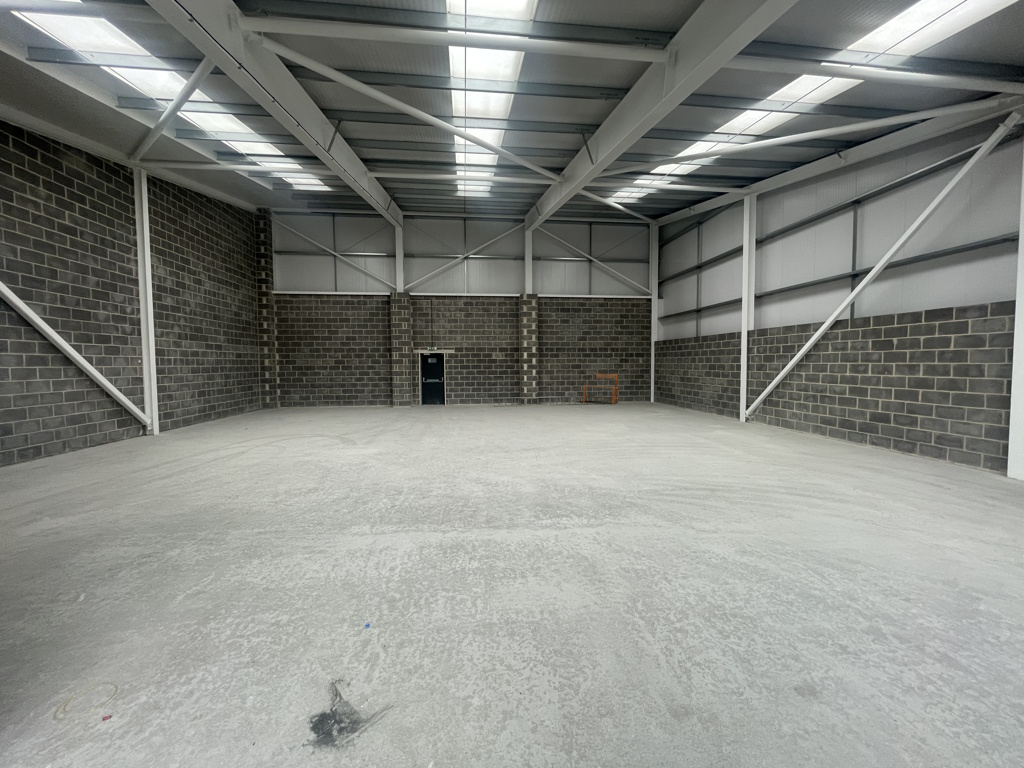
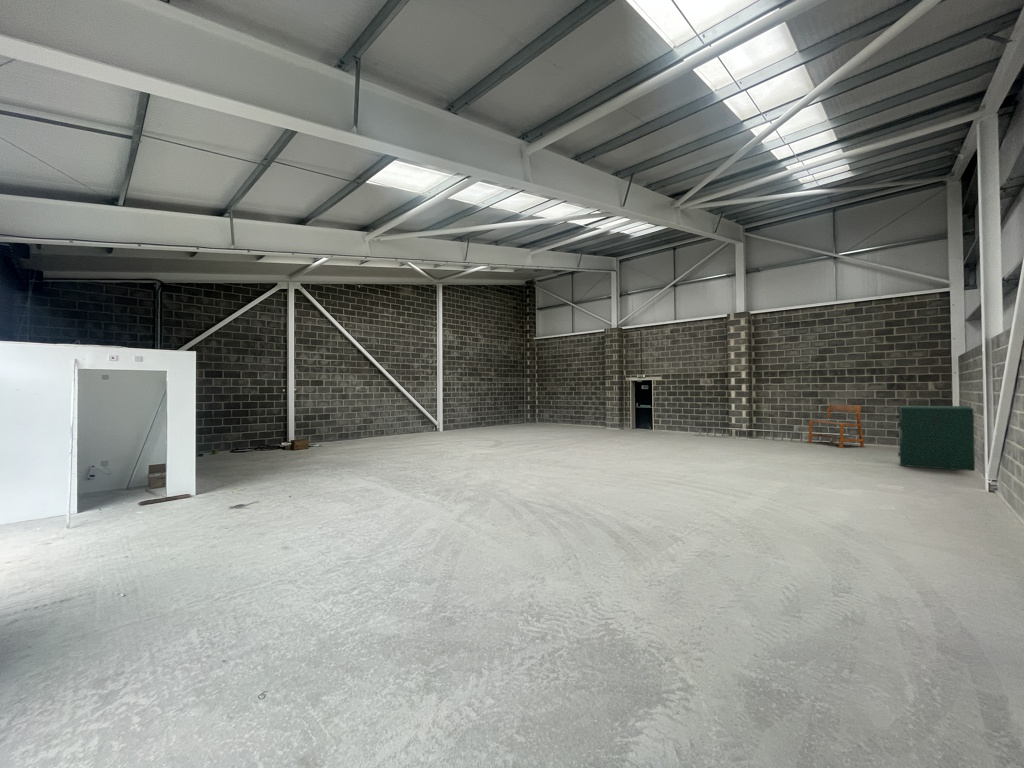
filing cabinet: none [675,373,720,413] -> present [897,406,975,471]

